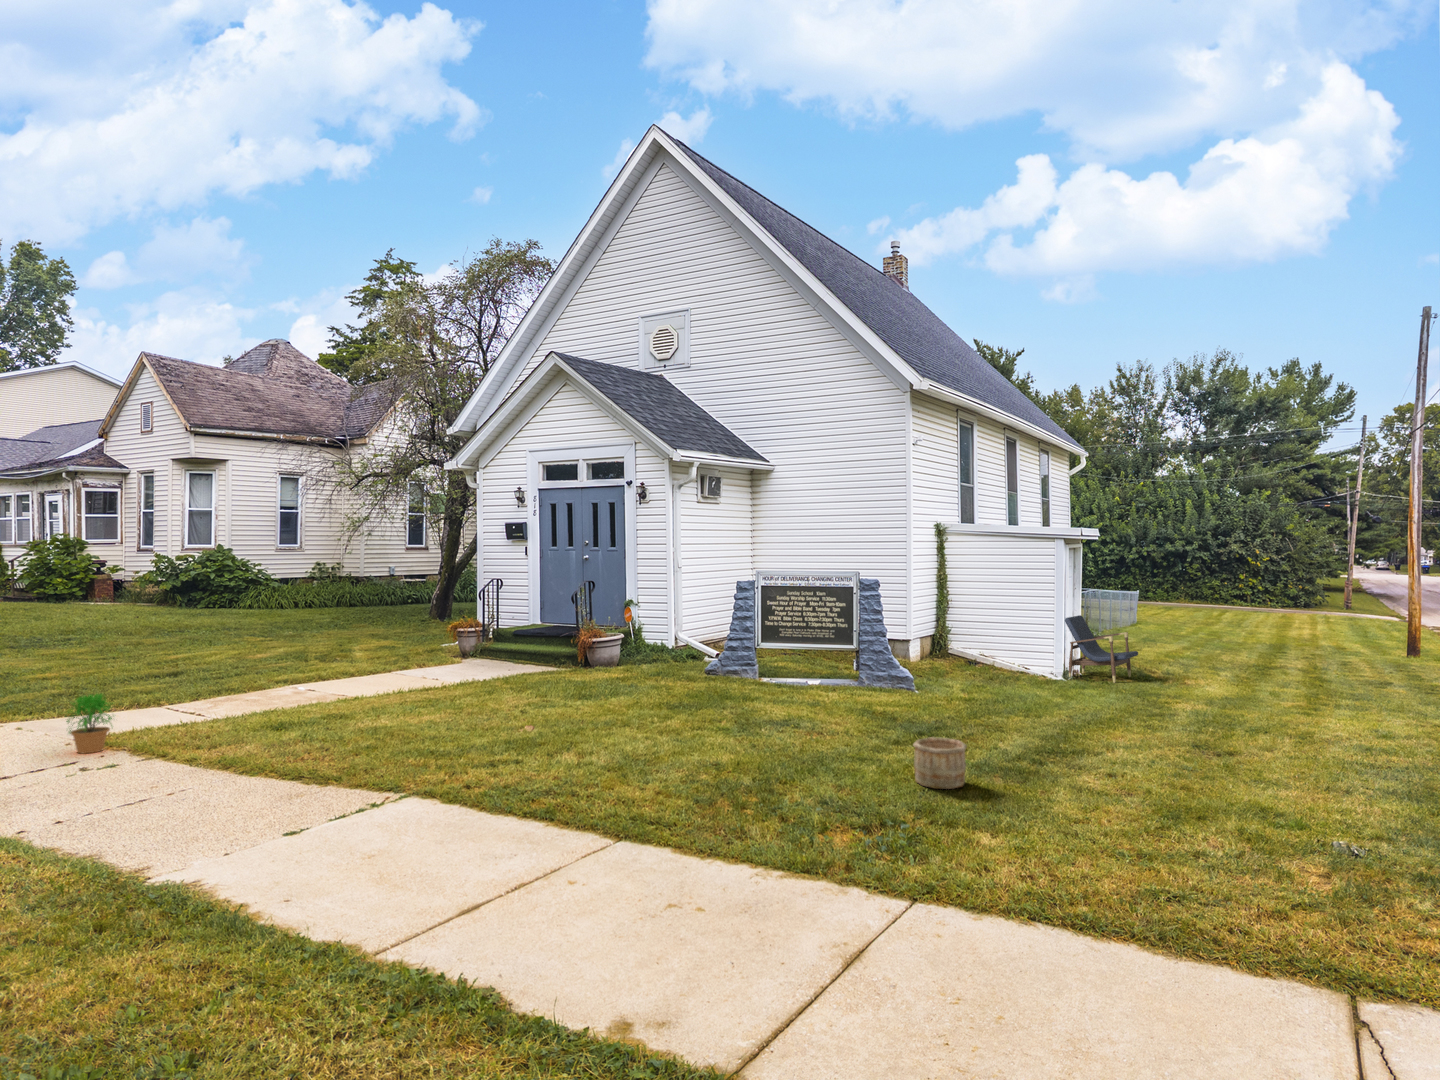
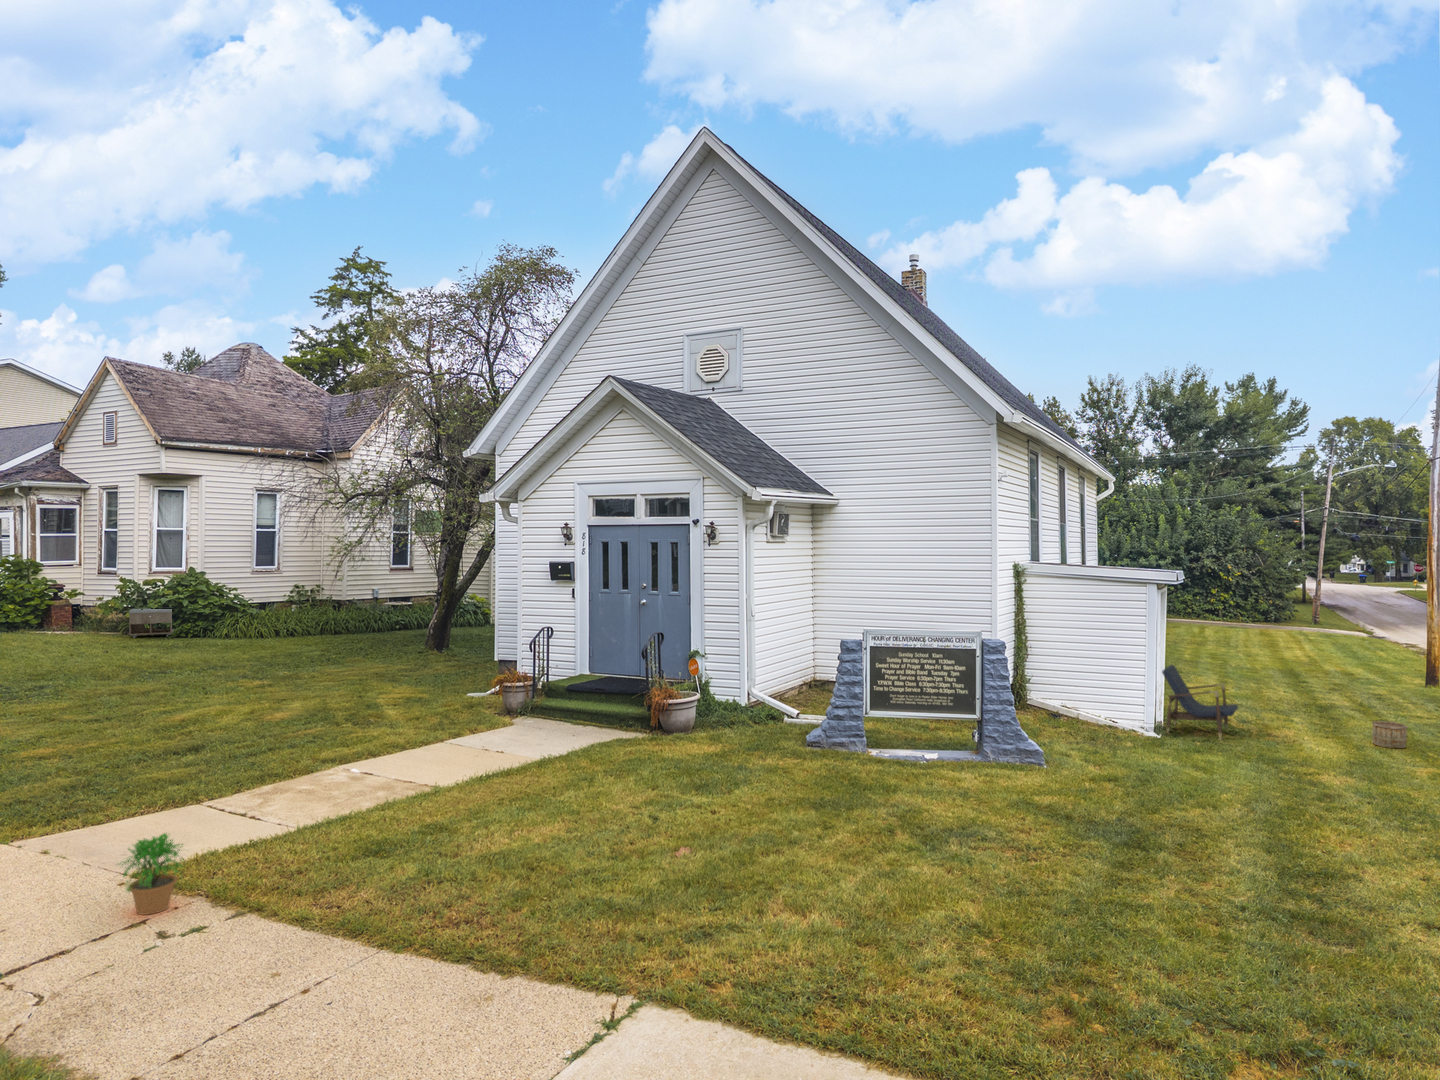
storage bench: none [161,582,202,608] -> present [129,608,174,638]
wooden bucket: present [913,737,967,789] -> present [1372,721,1408,748]

